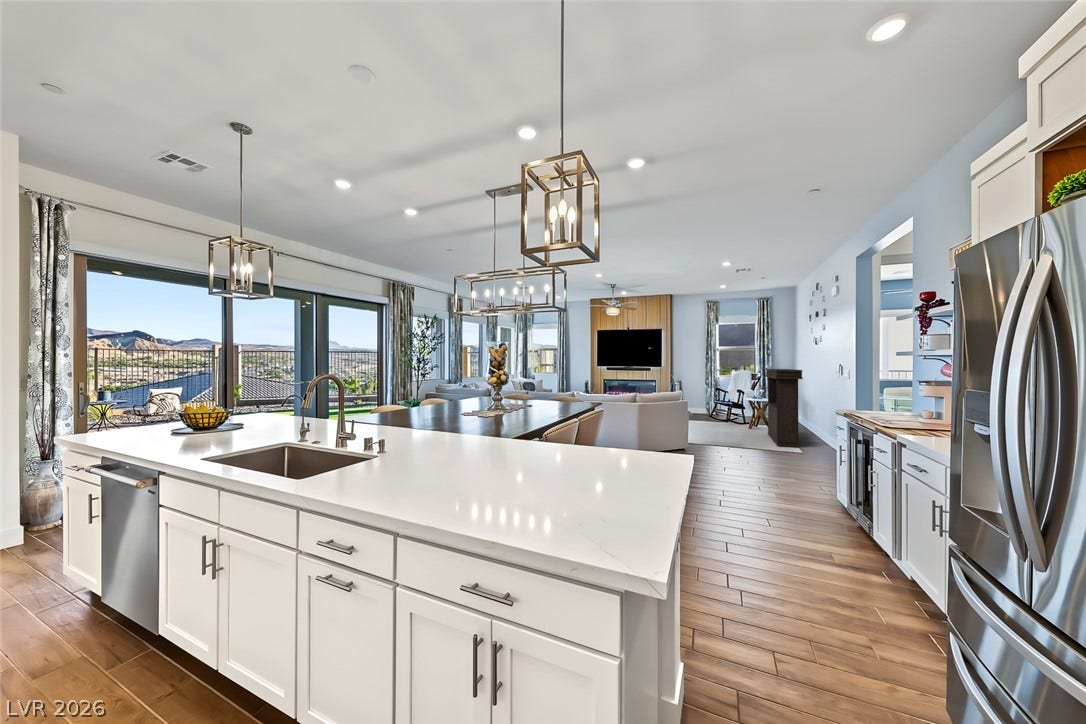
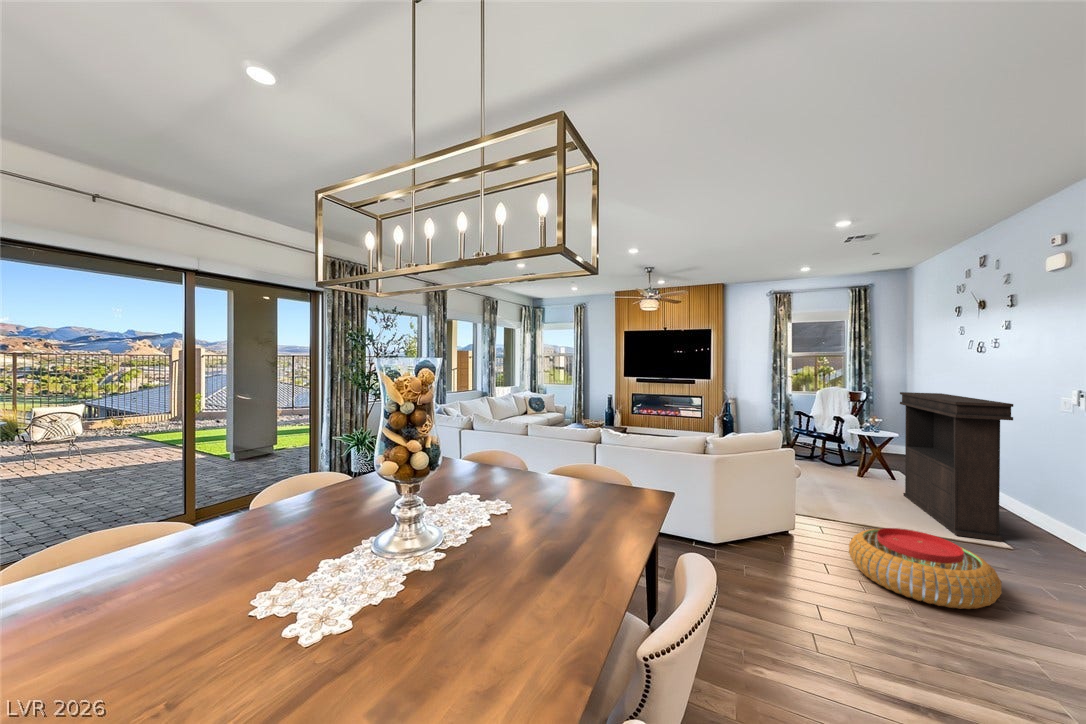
pouf: none [708,435,770,464] -> present [849,528,1002,609]

